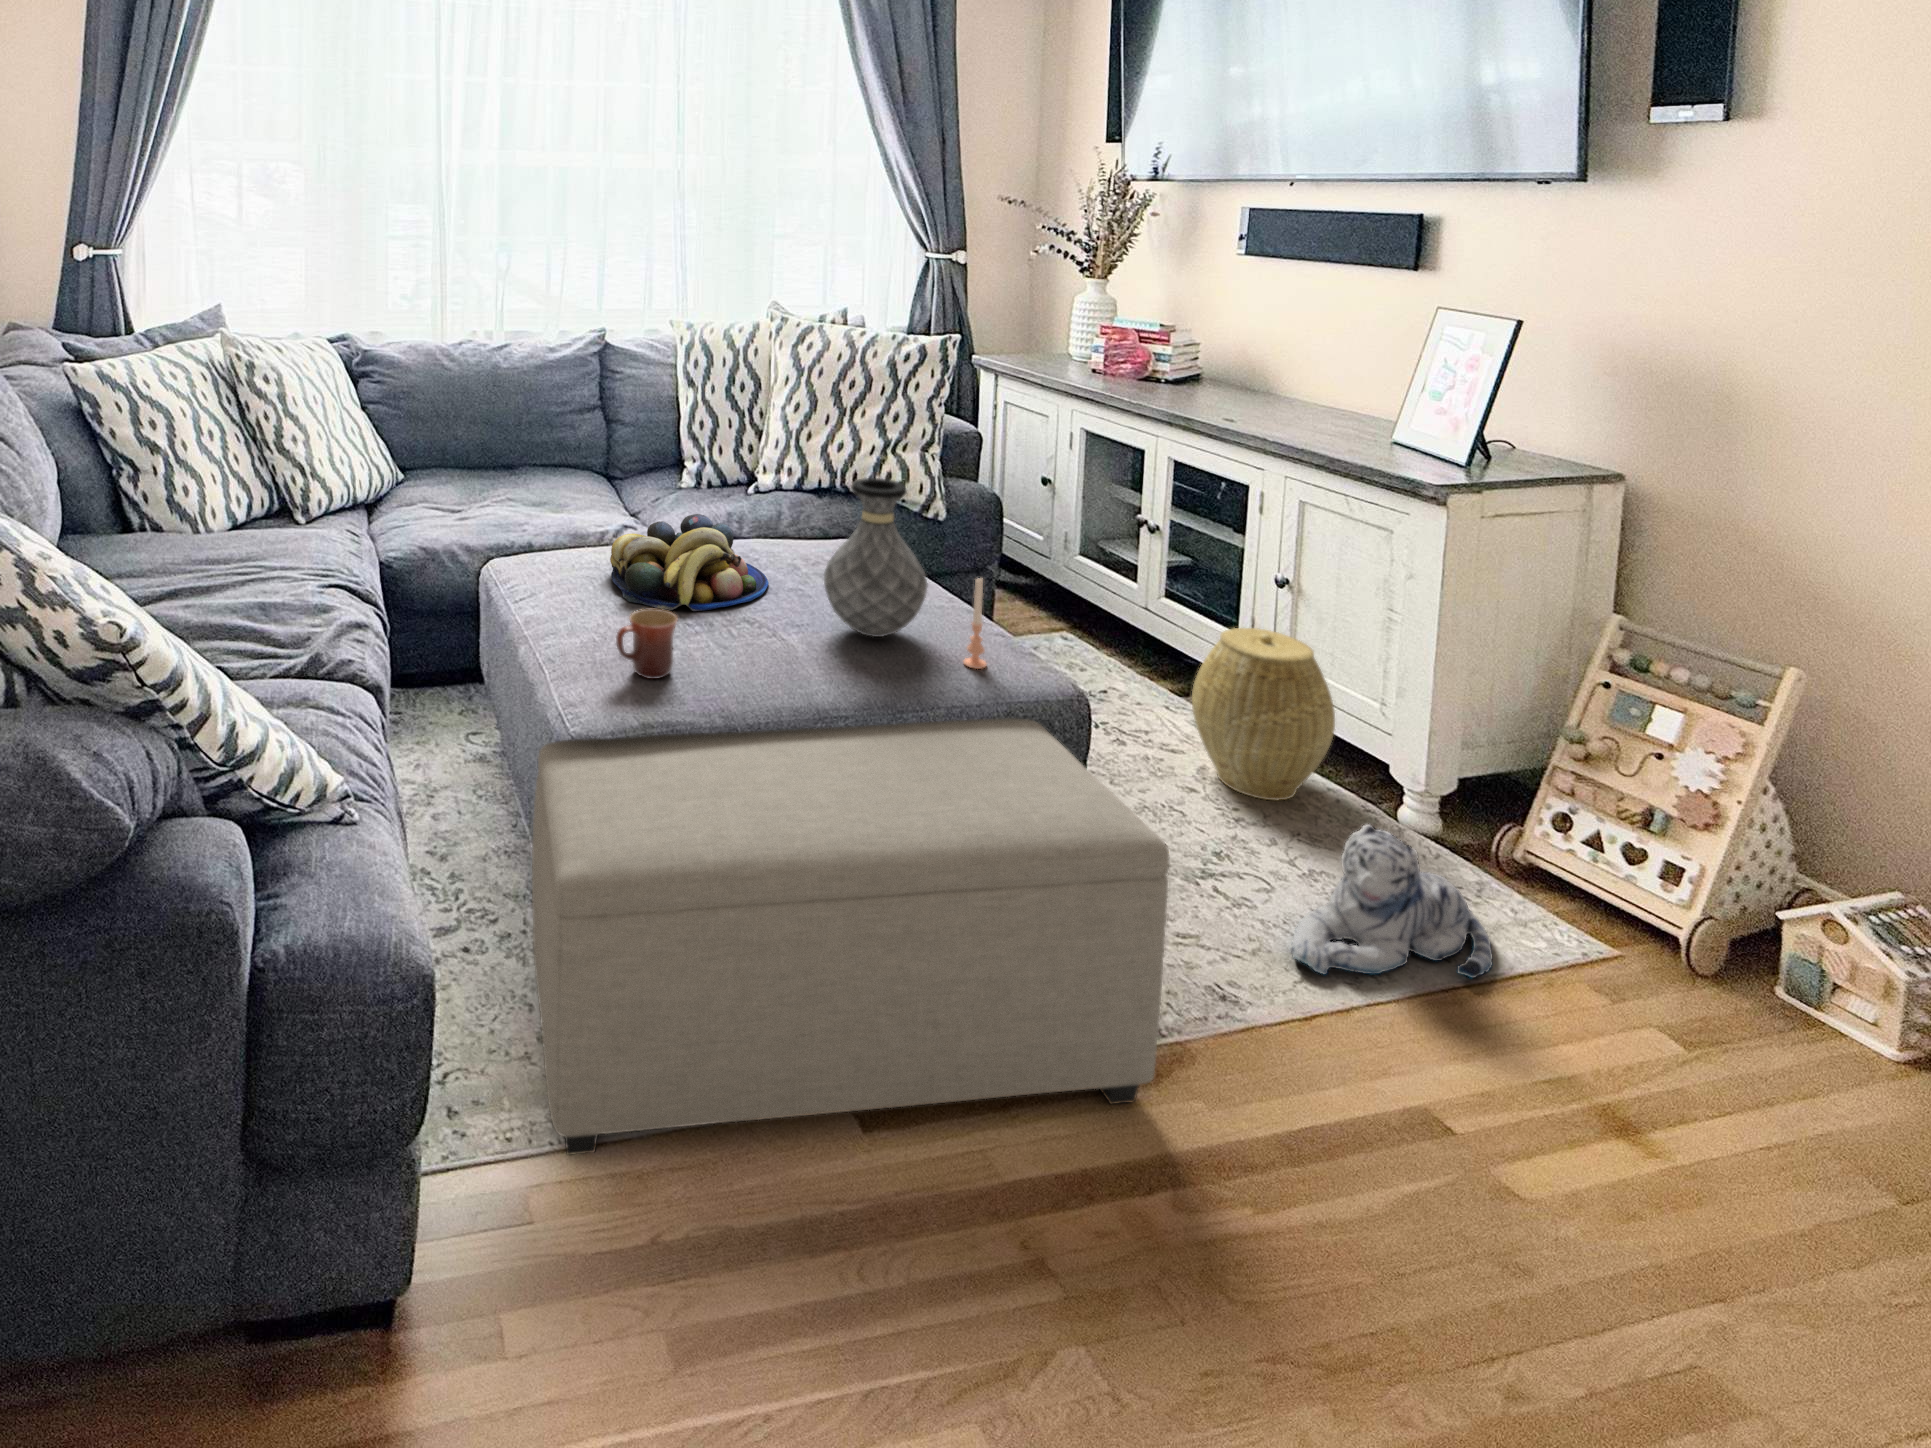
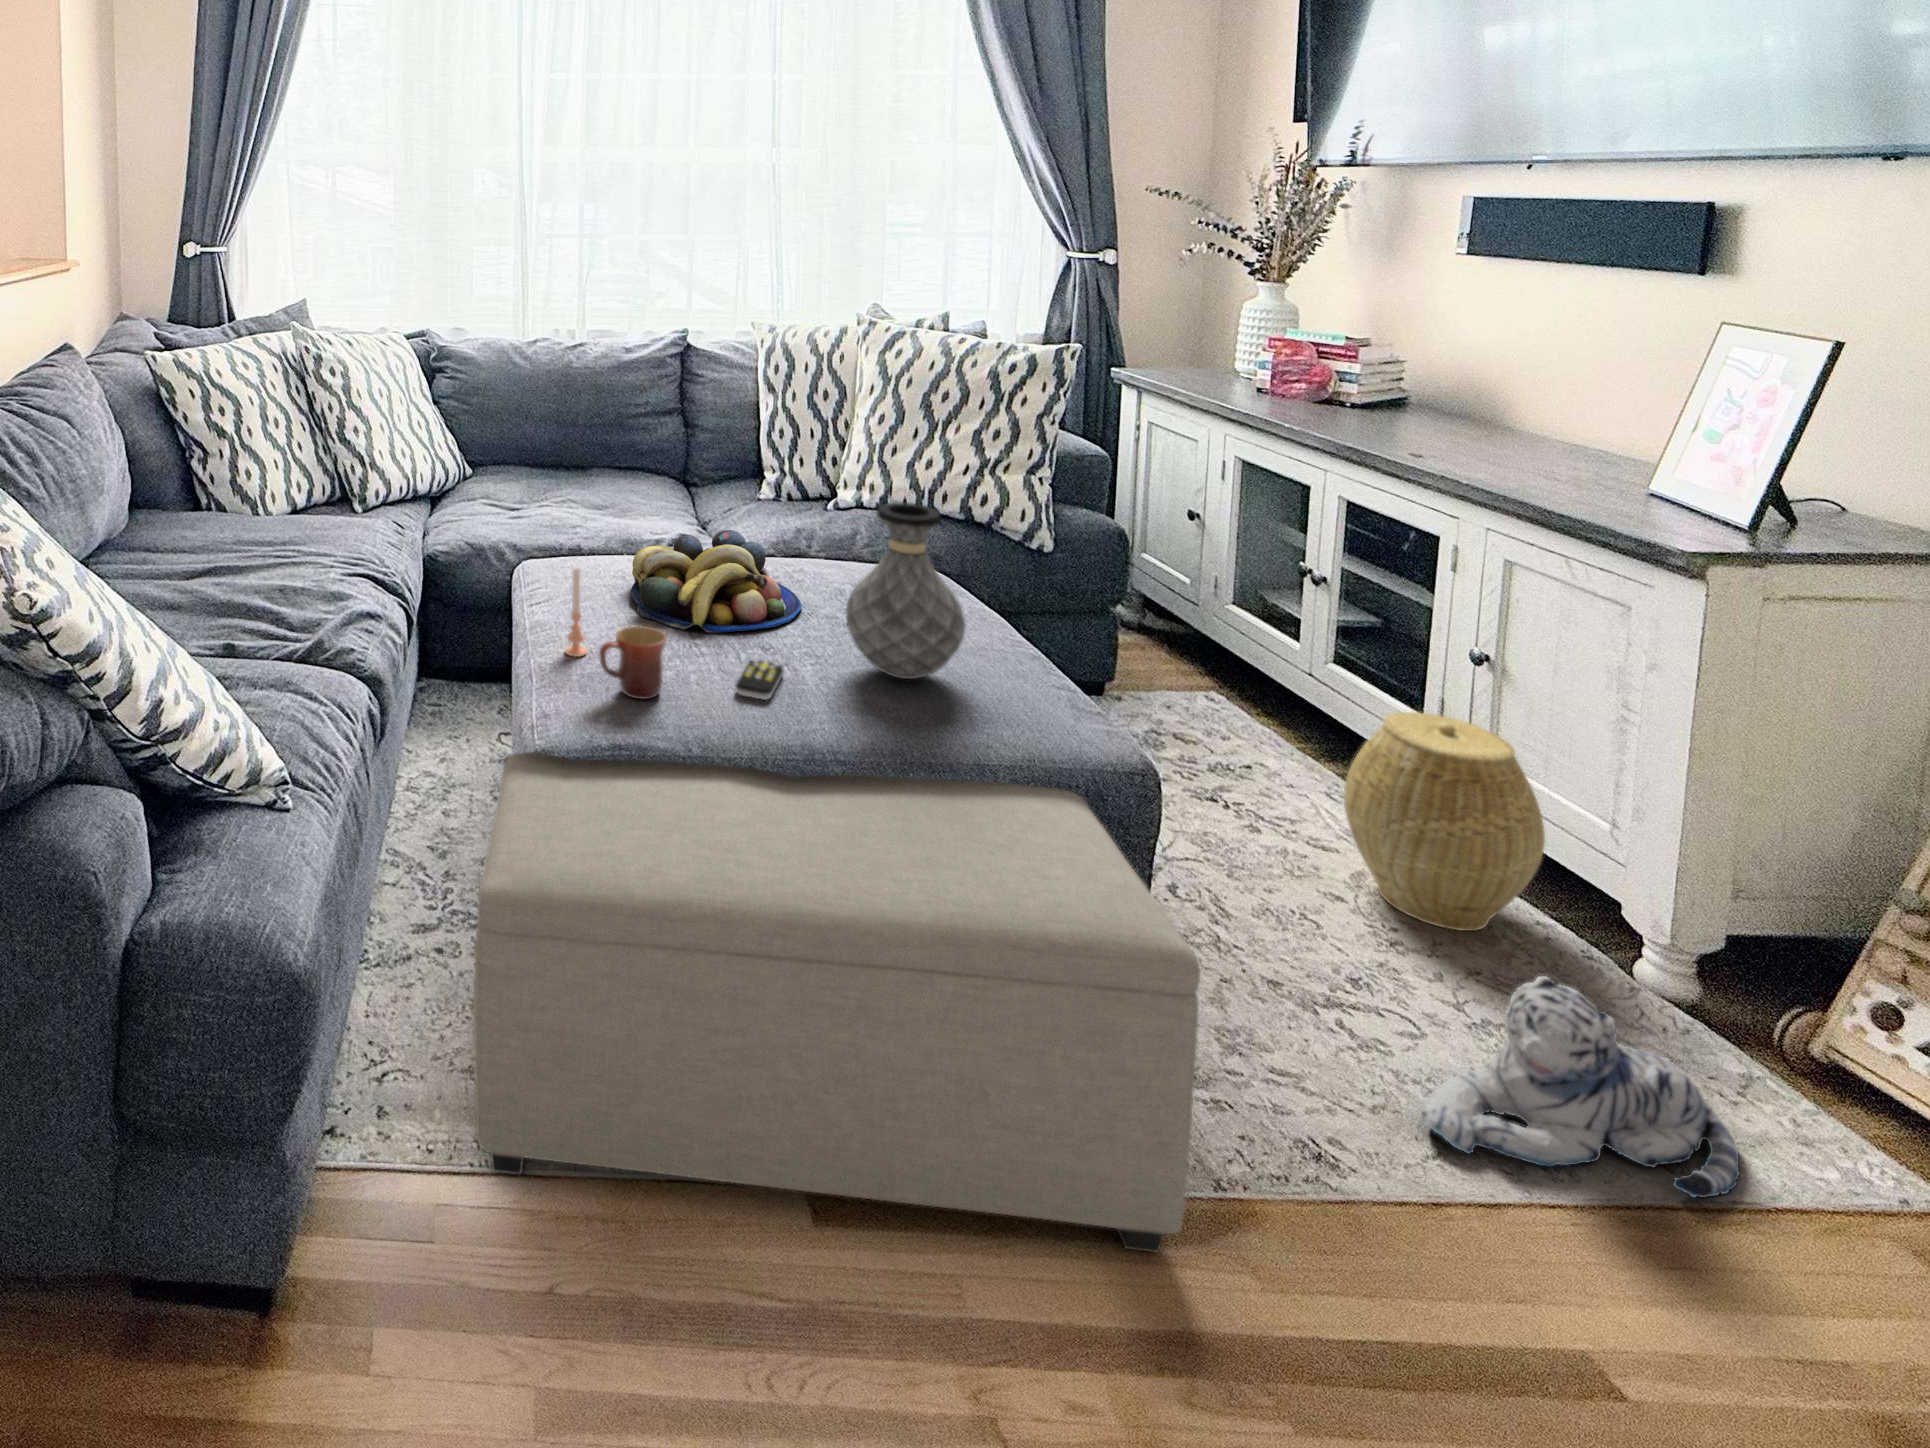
candle: present [964,579,986,669] -> present [565,568,587,657]
remote control: none [737,631,774,668] -> present [735,659,784,700]

